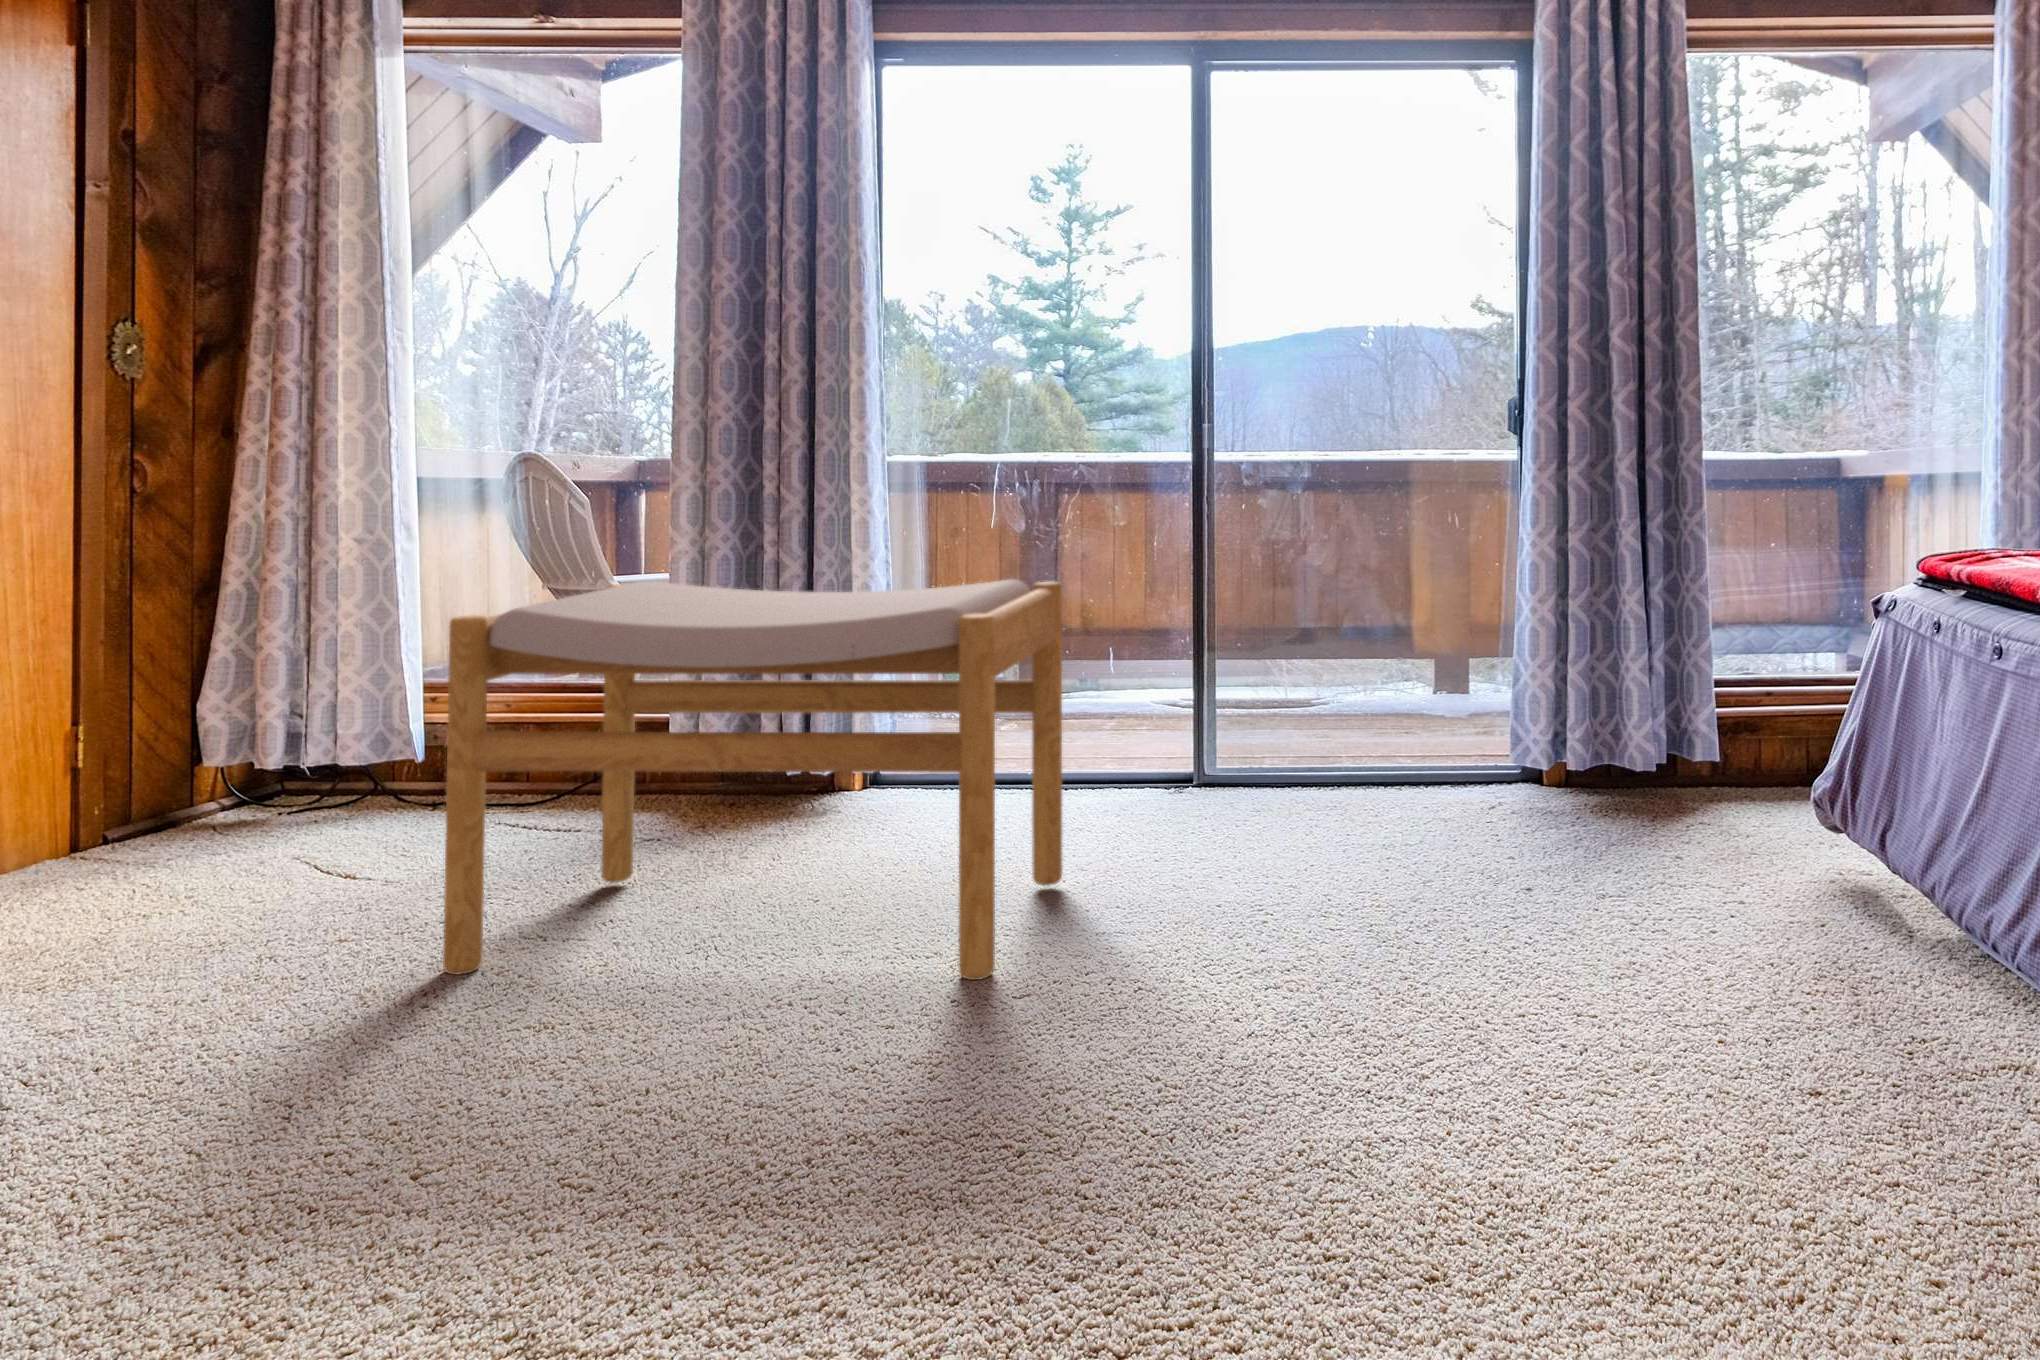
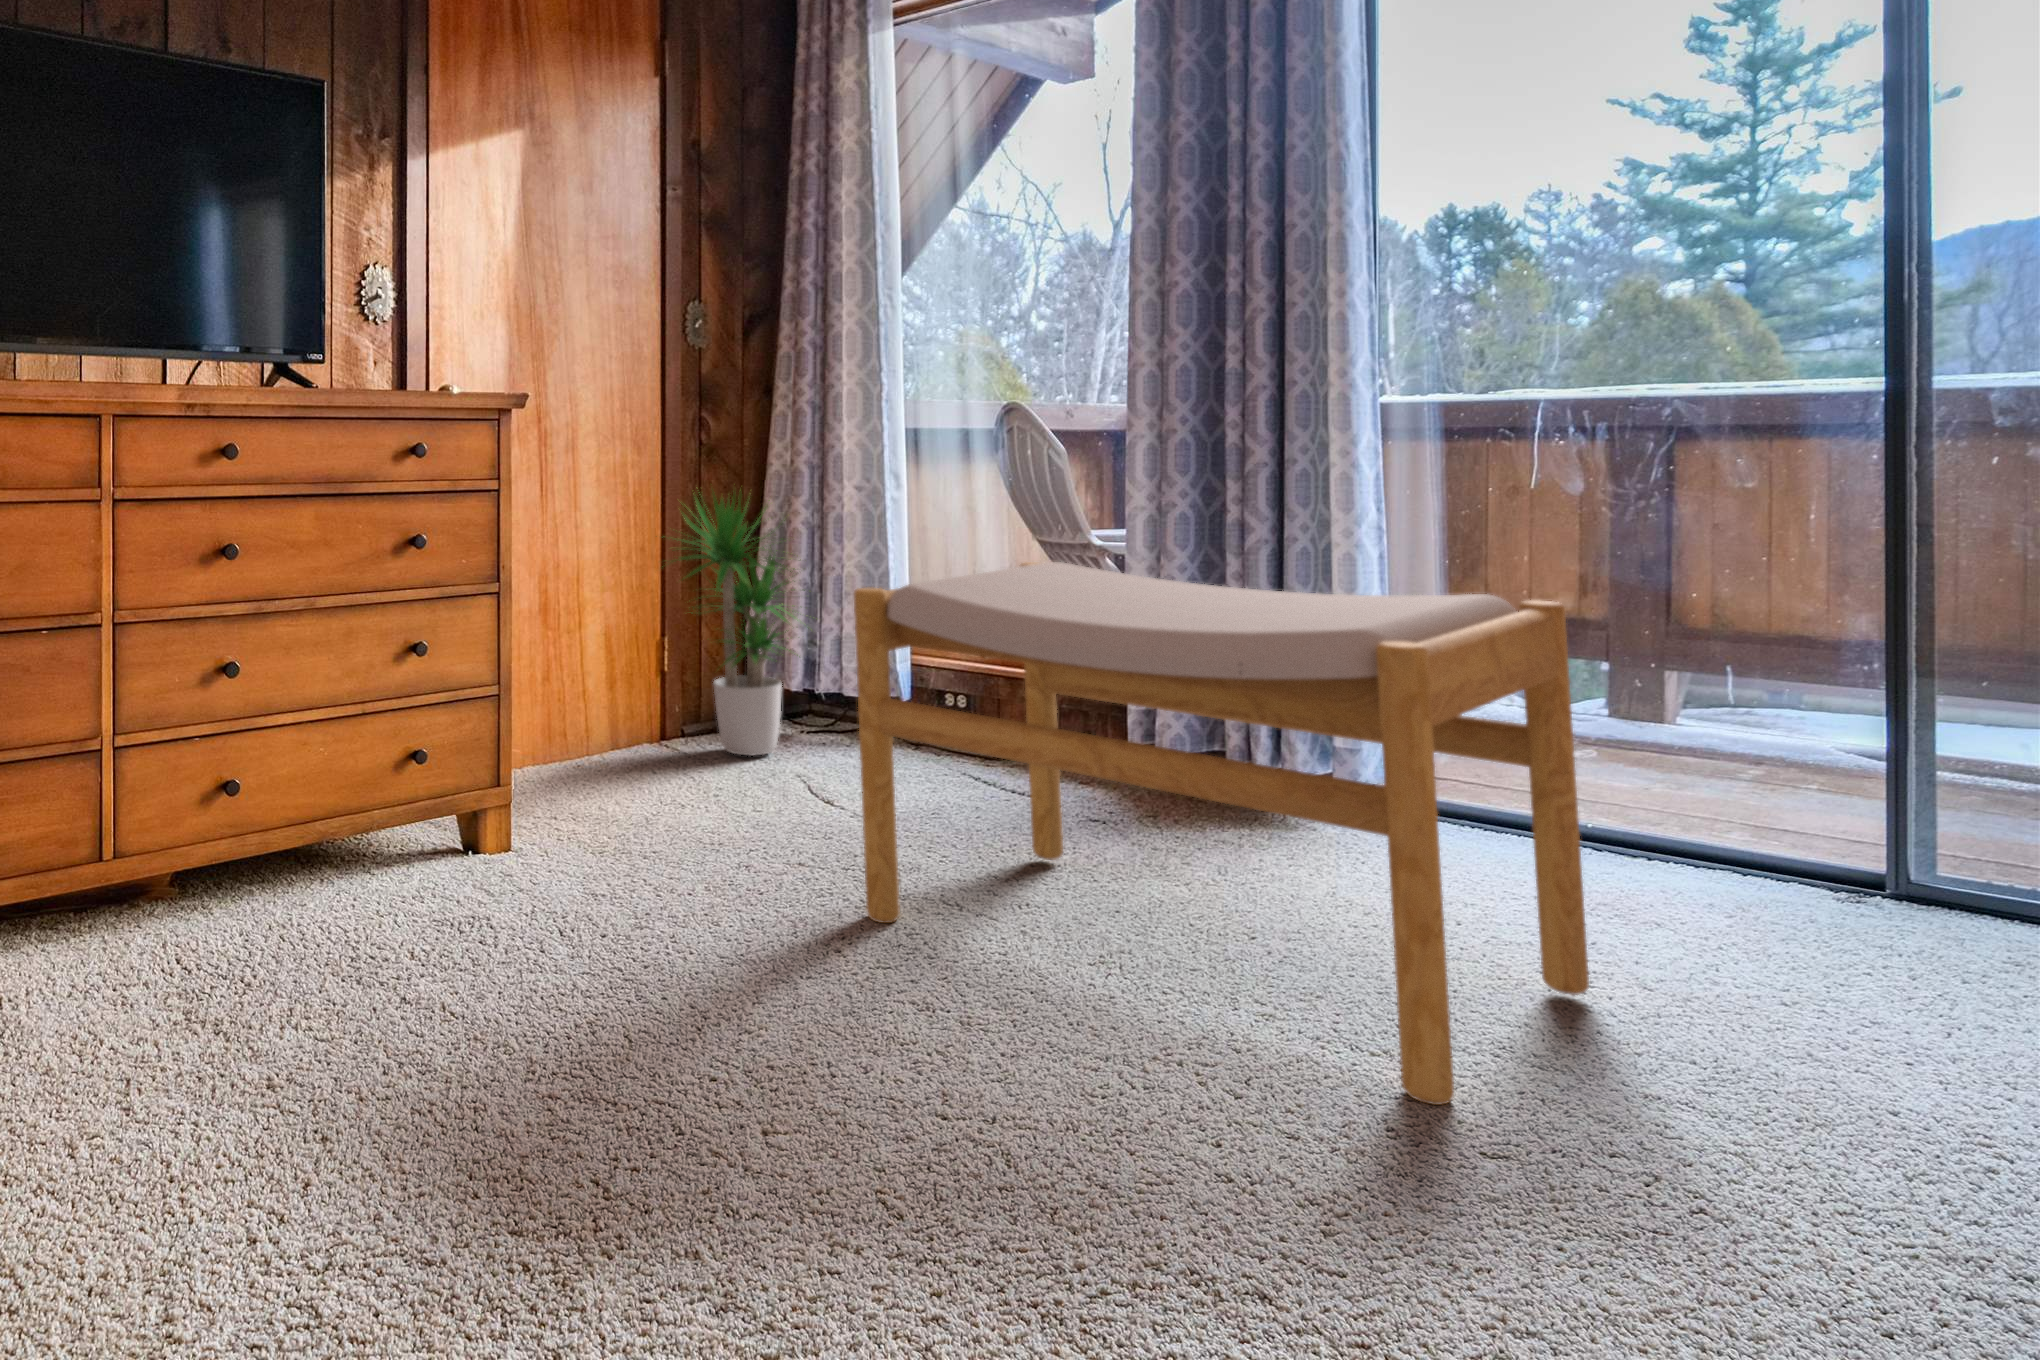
potted plant: none [78,519,322,854] -> present [662,490,808,755]

